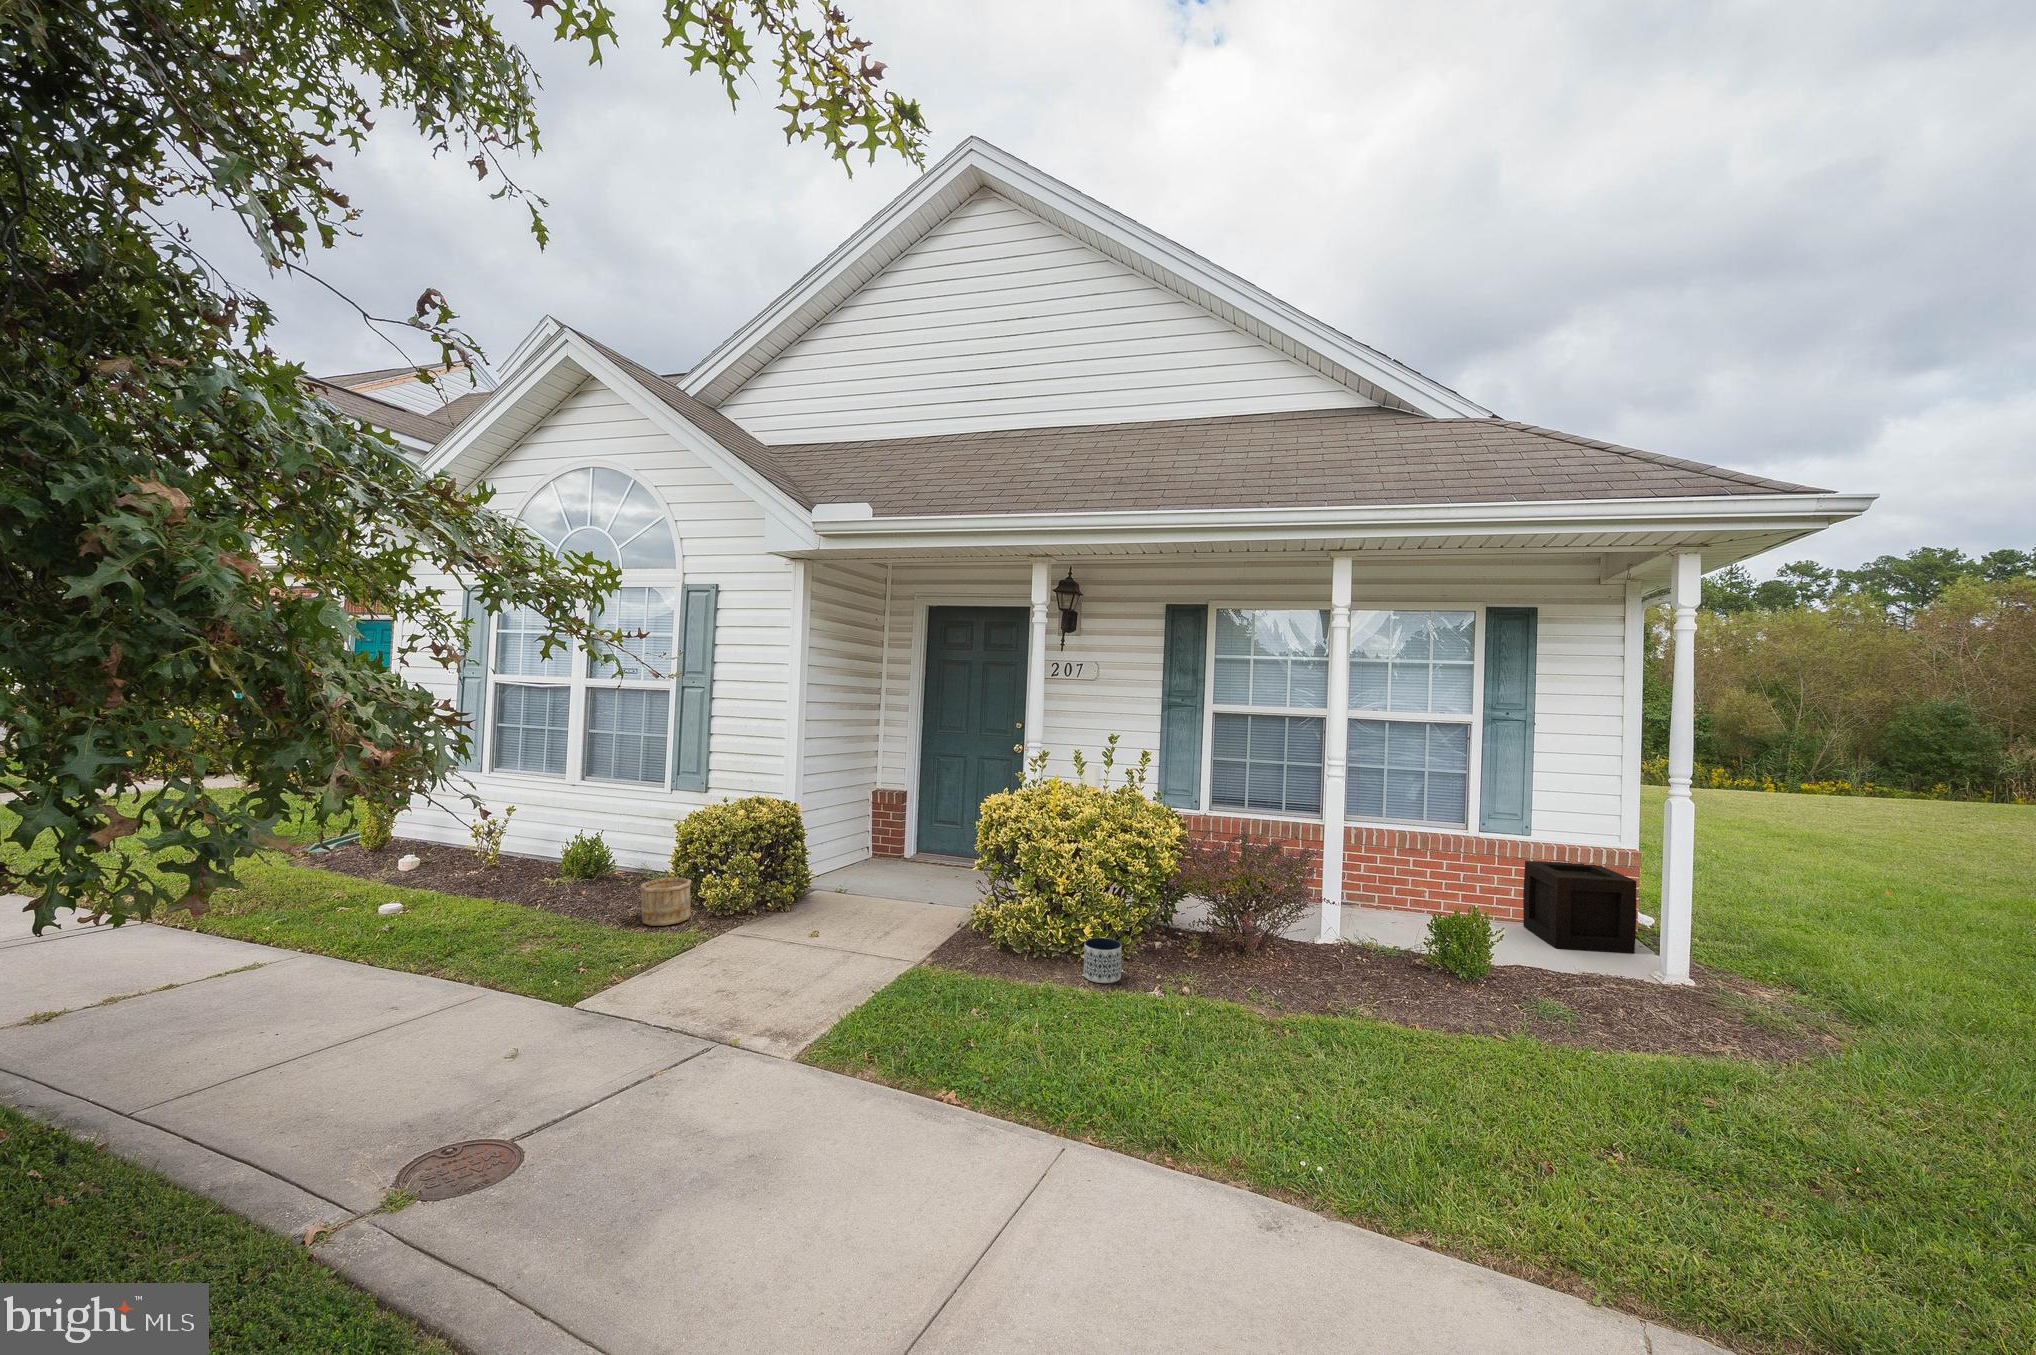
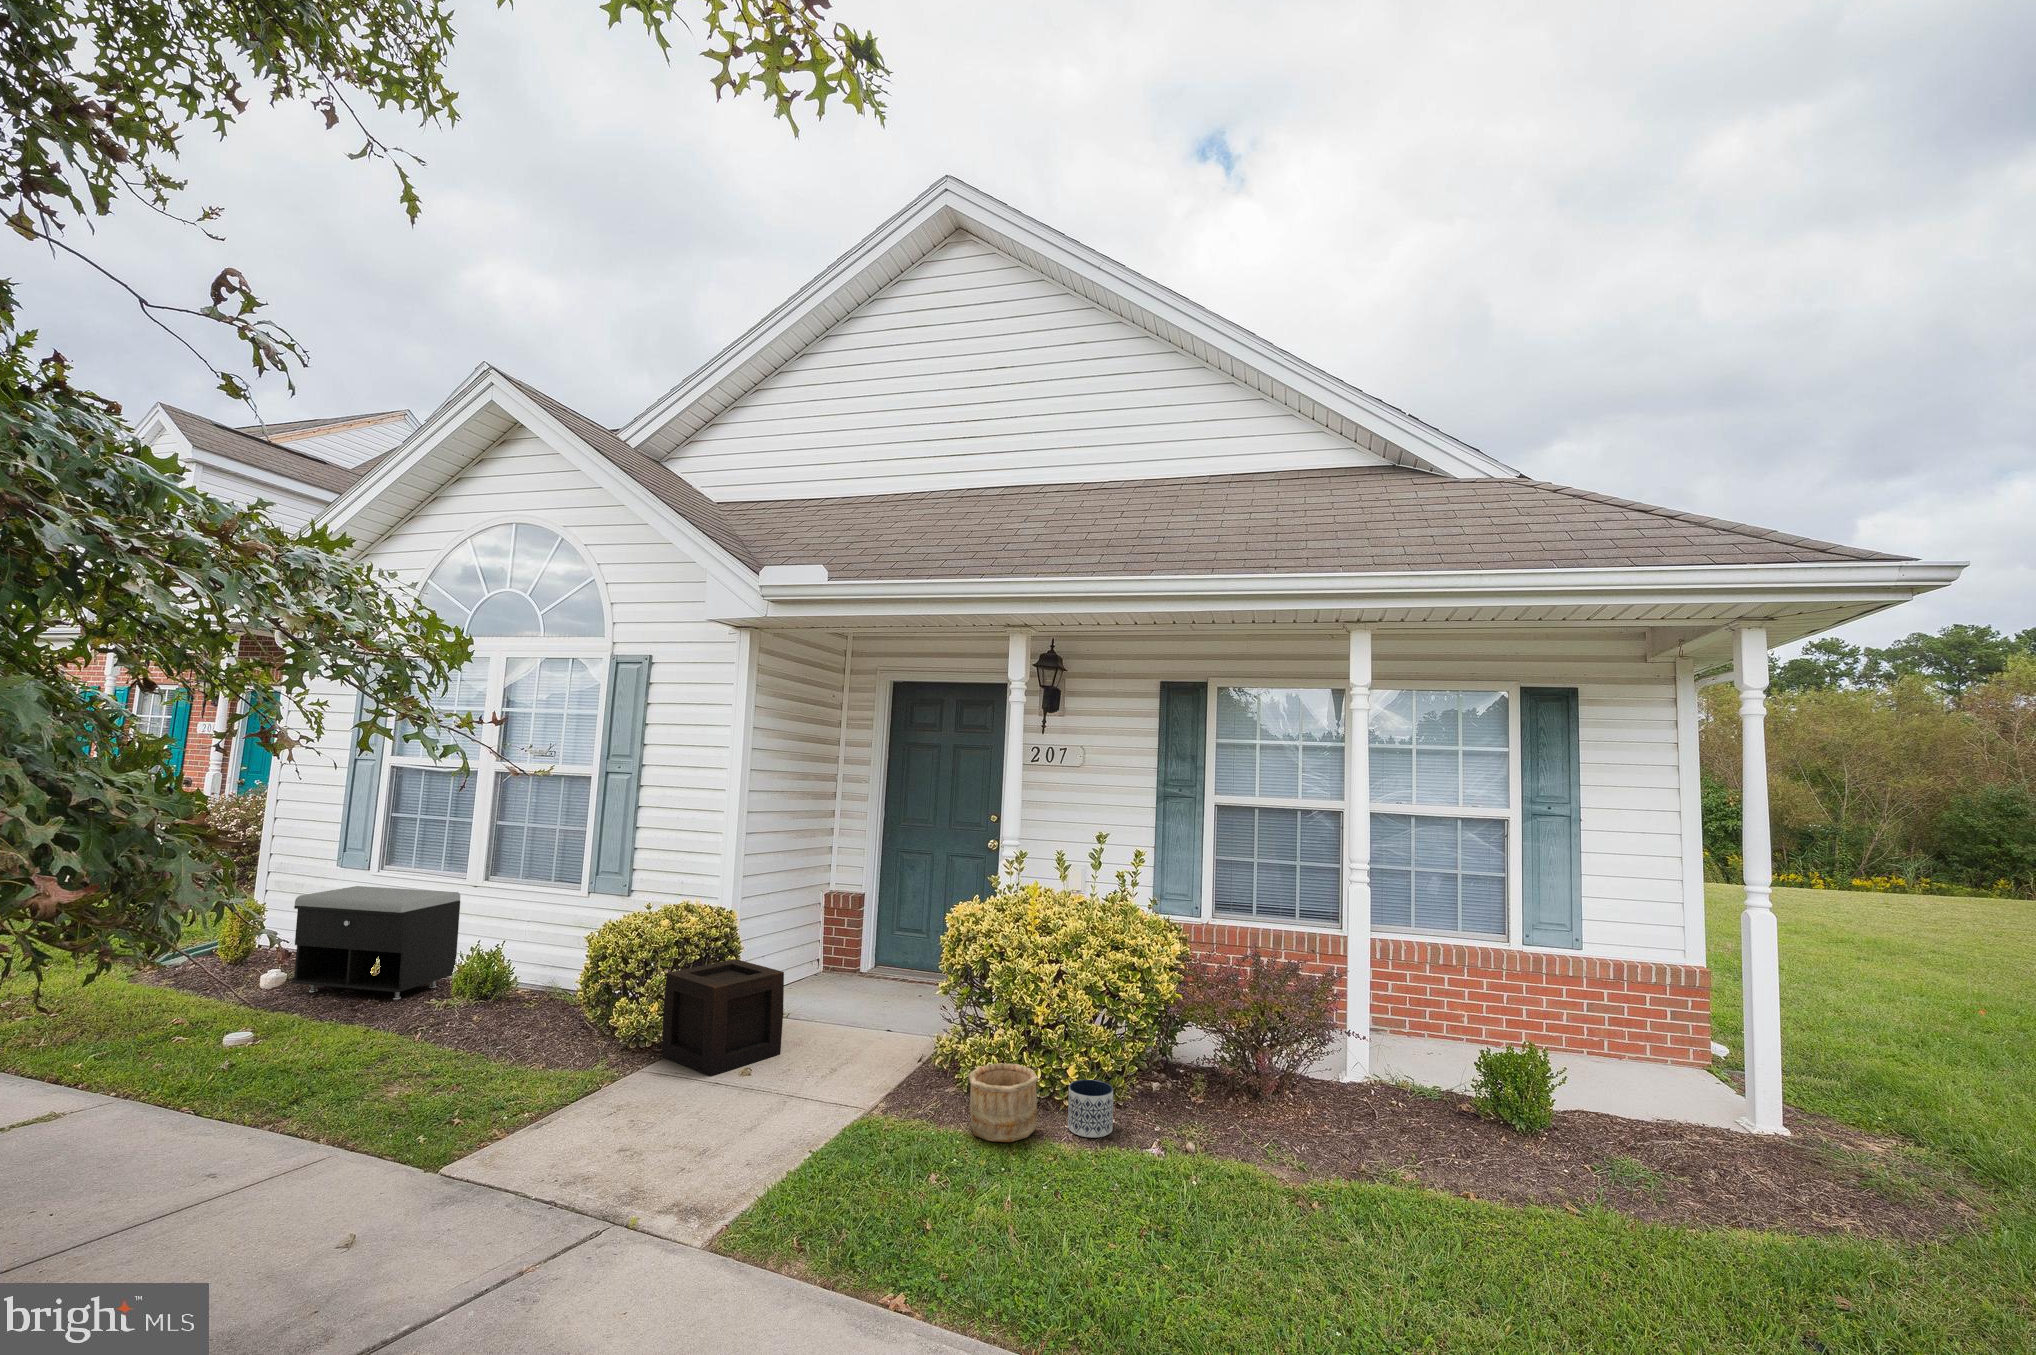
storage bench: none [425,785,563,879] -> present [291,886,460,1000]
wooden crate: present [1523,861,1637,953] -> present [662,959,784,1076]
wooden bucket: present [640,878,691,926] -> present [968,1063,1038,1142]

